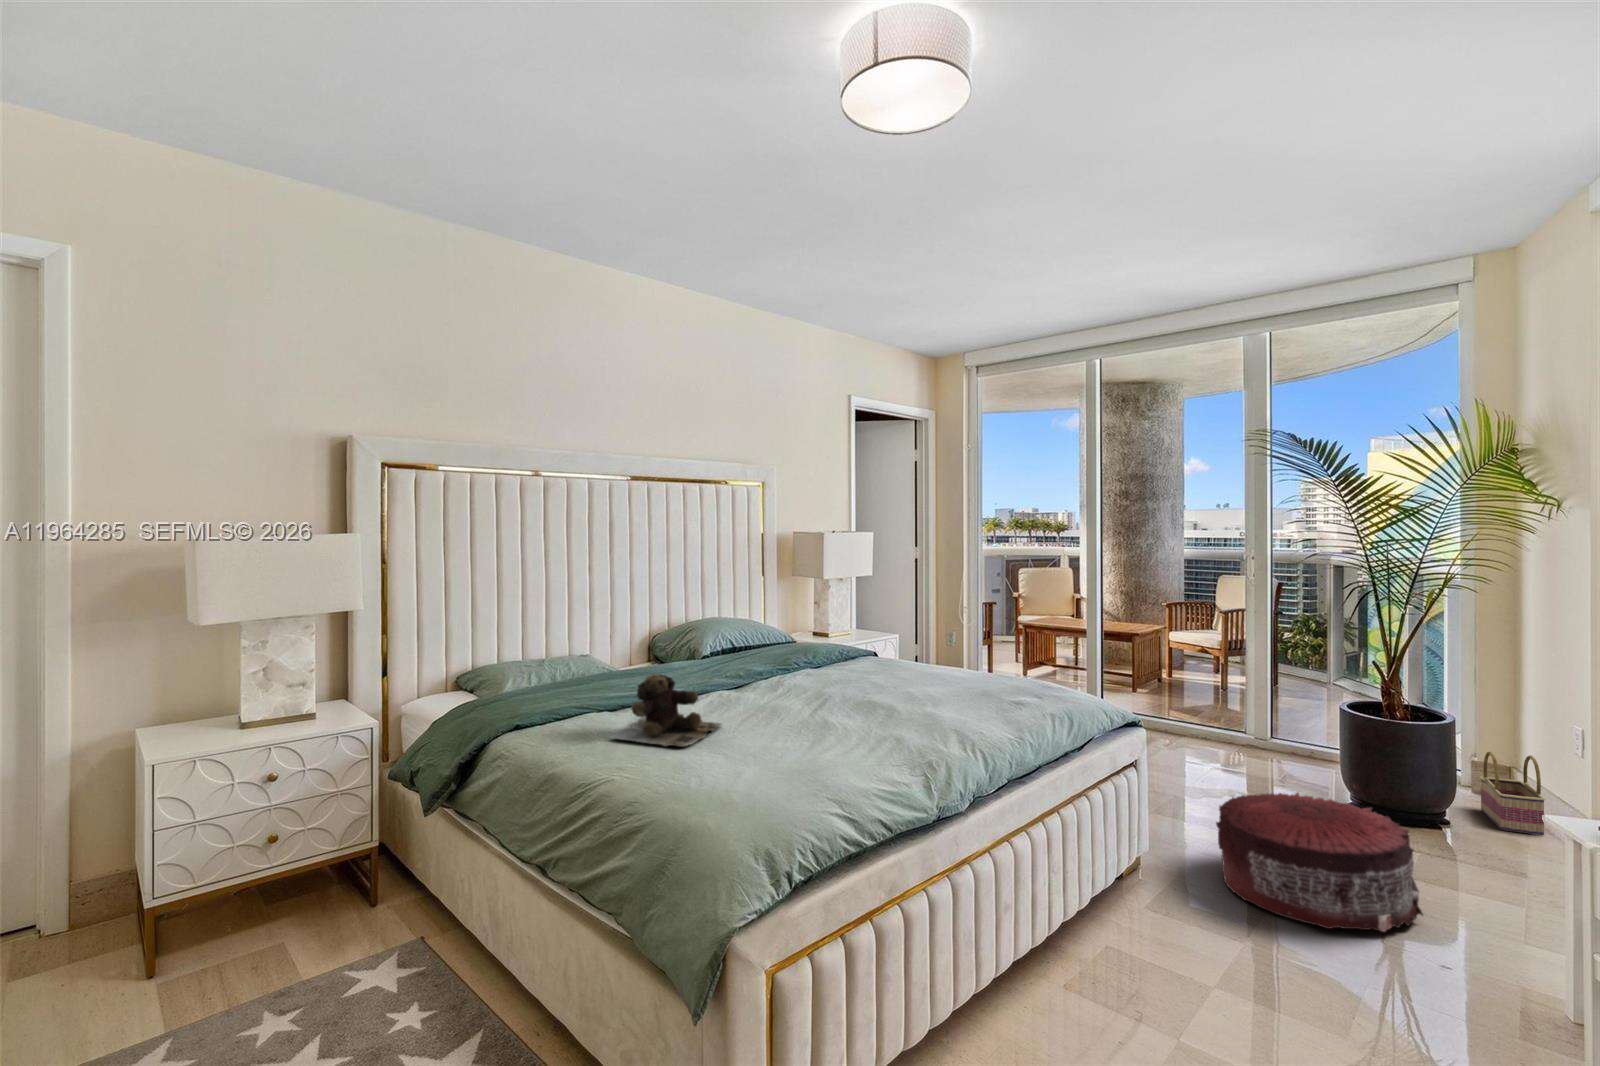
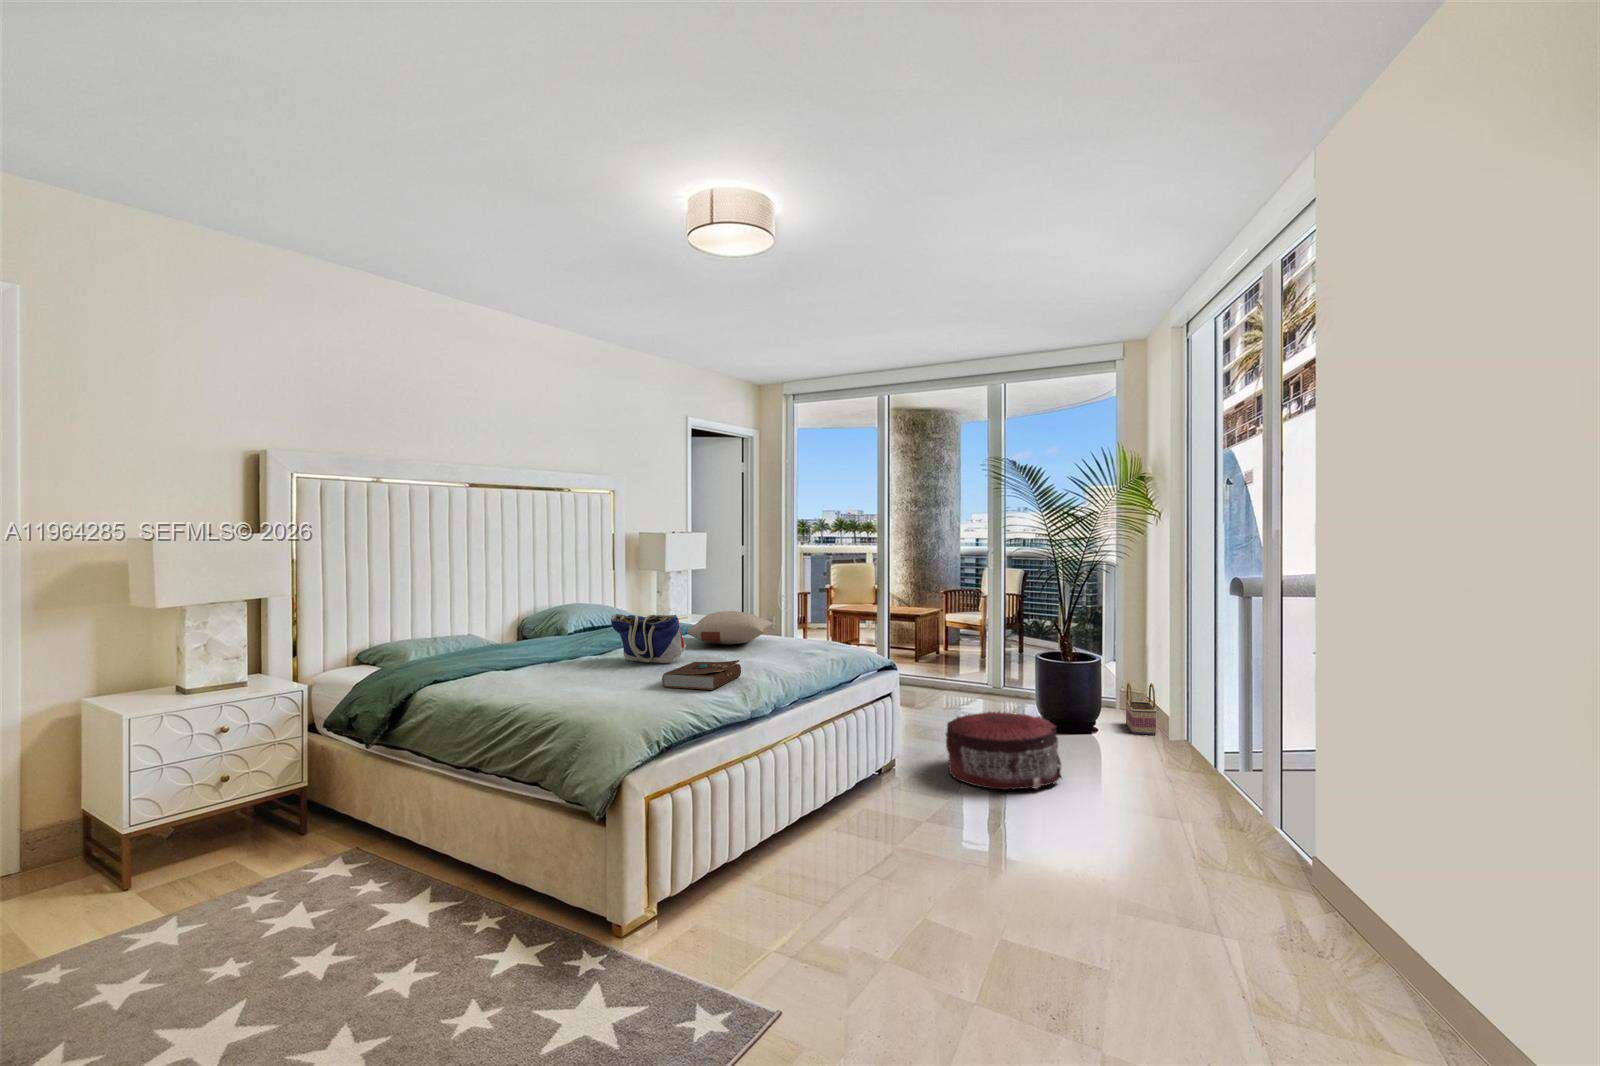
pillow: none [846,636,960,681] -> present [687,611,773,644]
tote bag: none [744,641,844,711] -> present [611,614,686,663]
teddy bear: present [611,674,721,747] -> none [516,636,598,685]
book: none [806,717,922,771] -> present [662,660,741,690]

